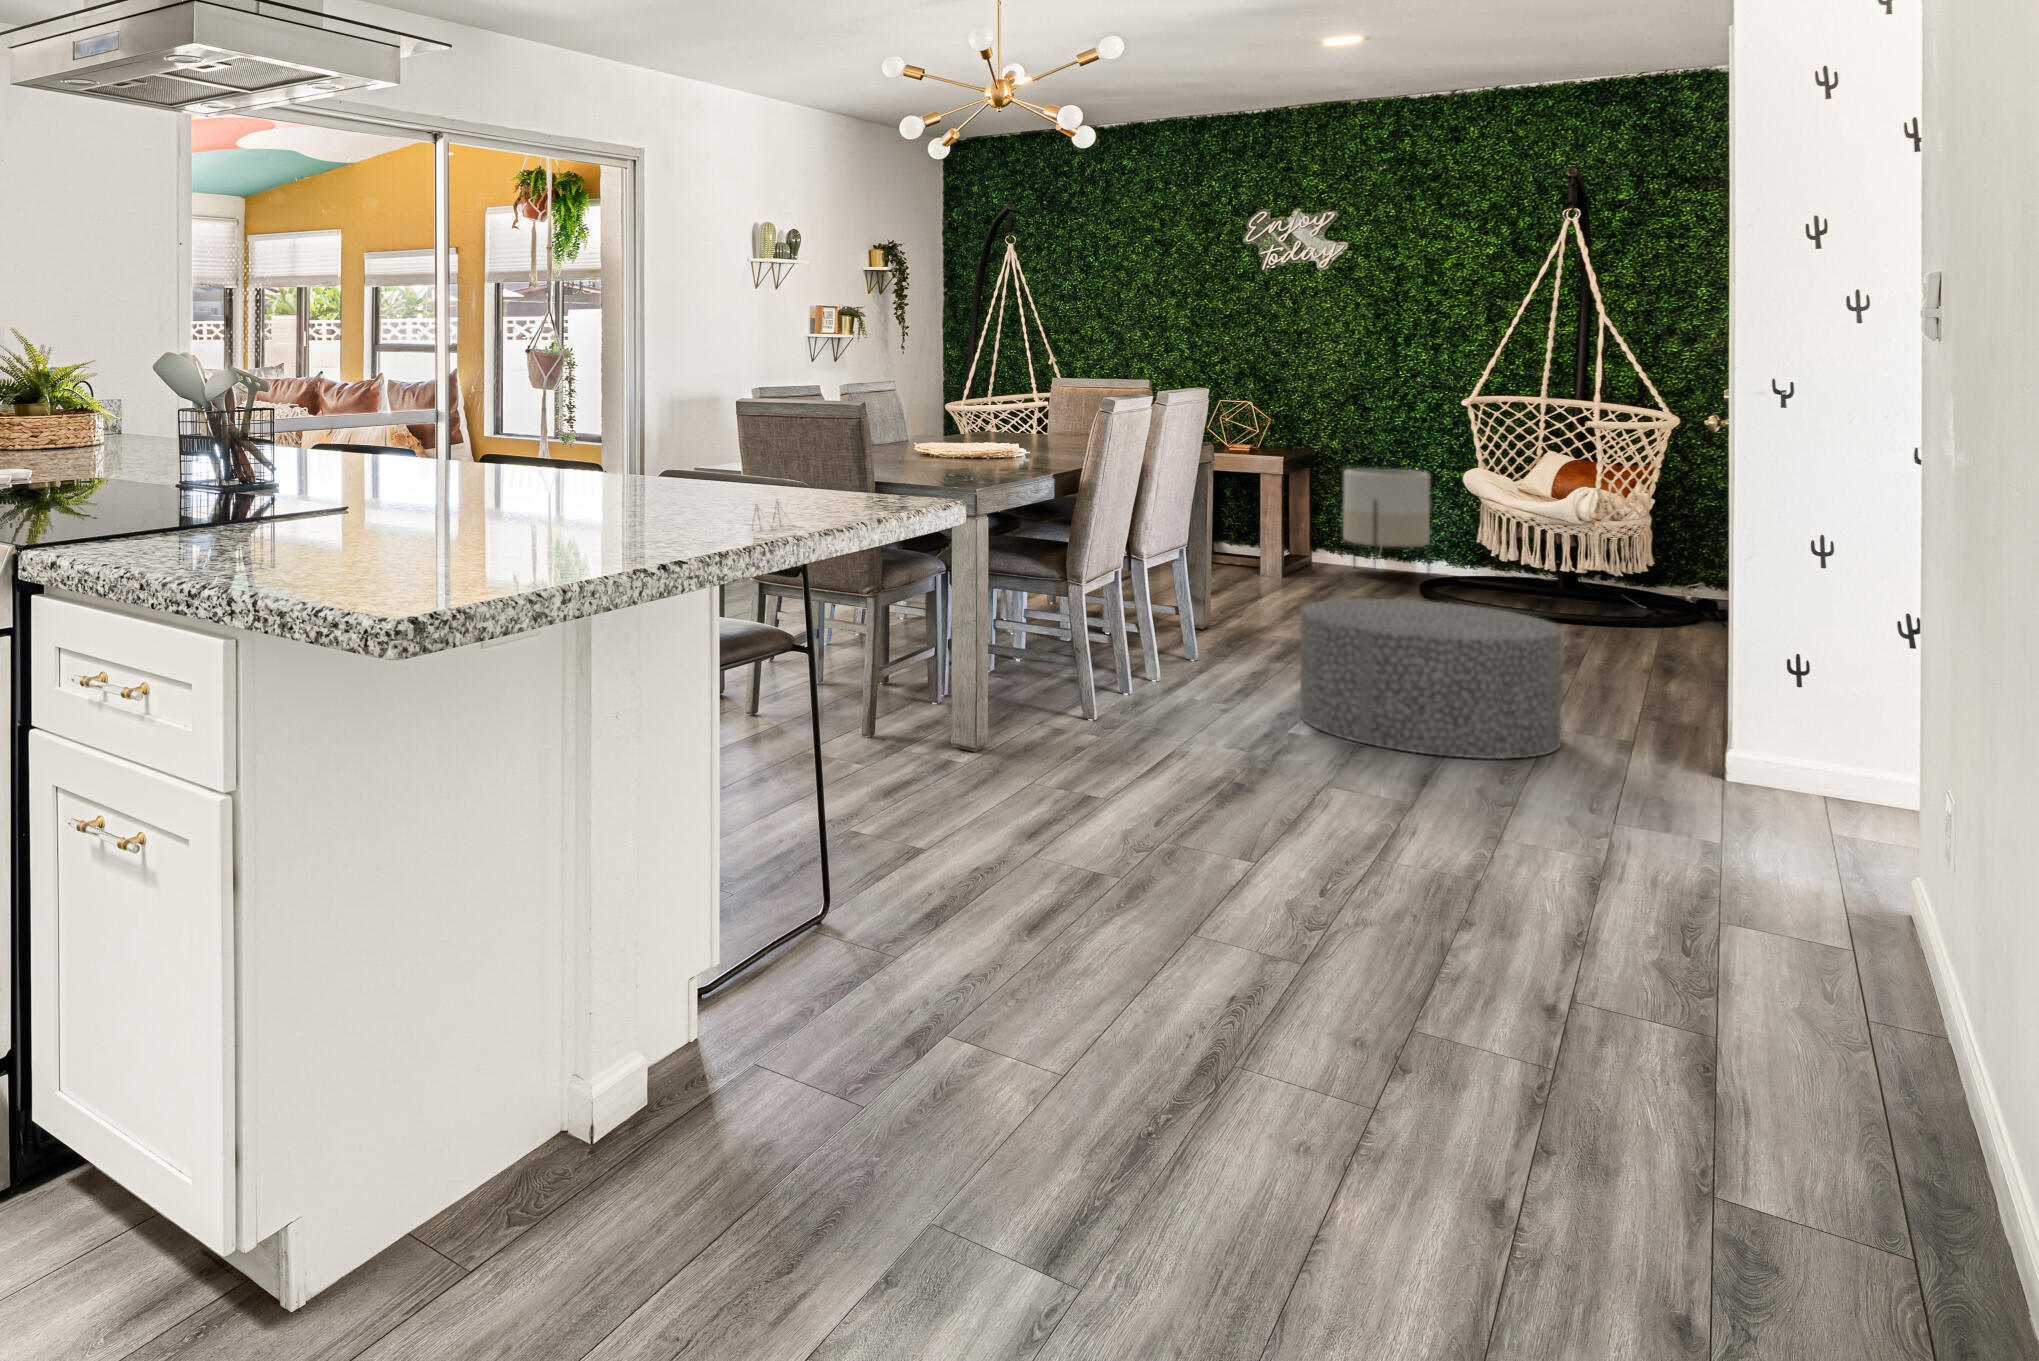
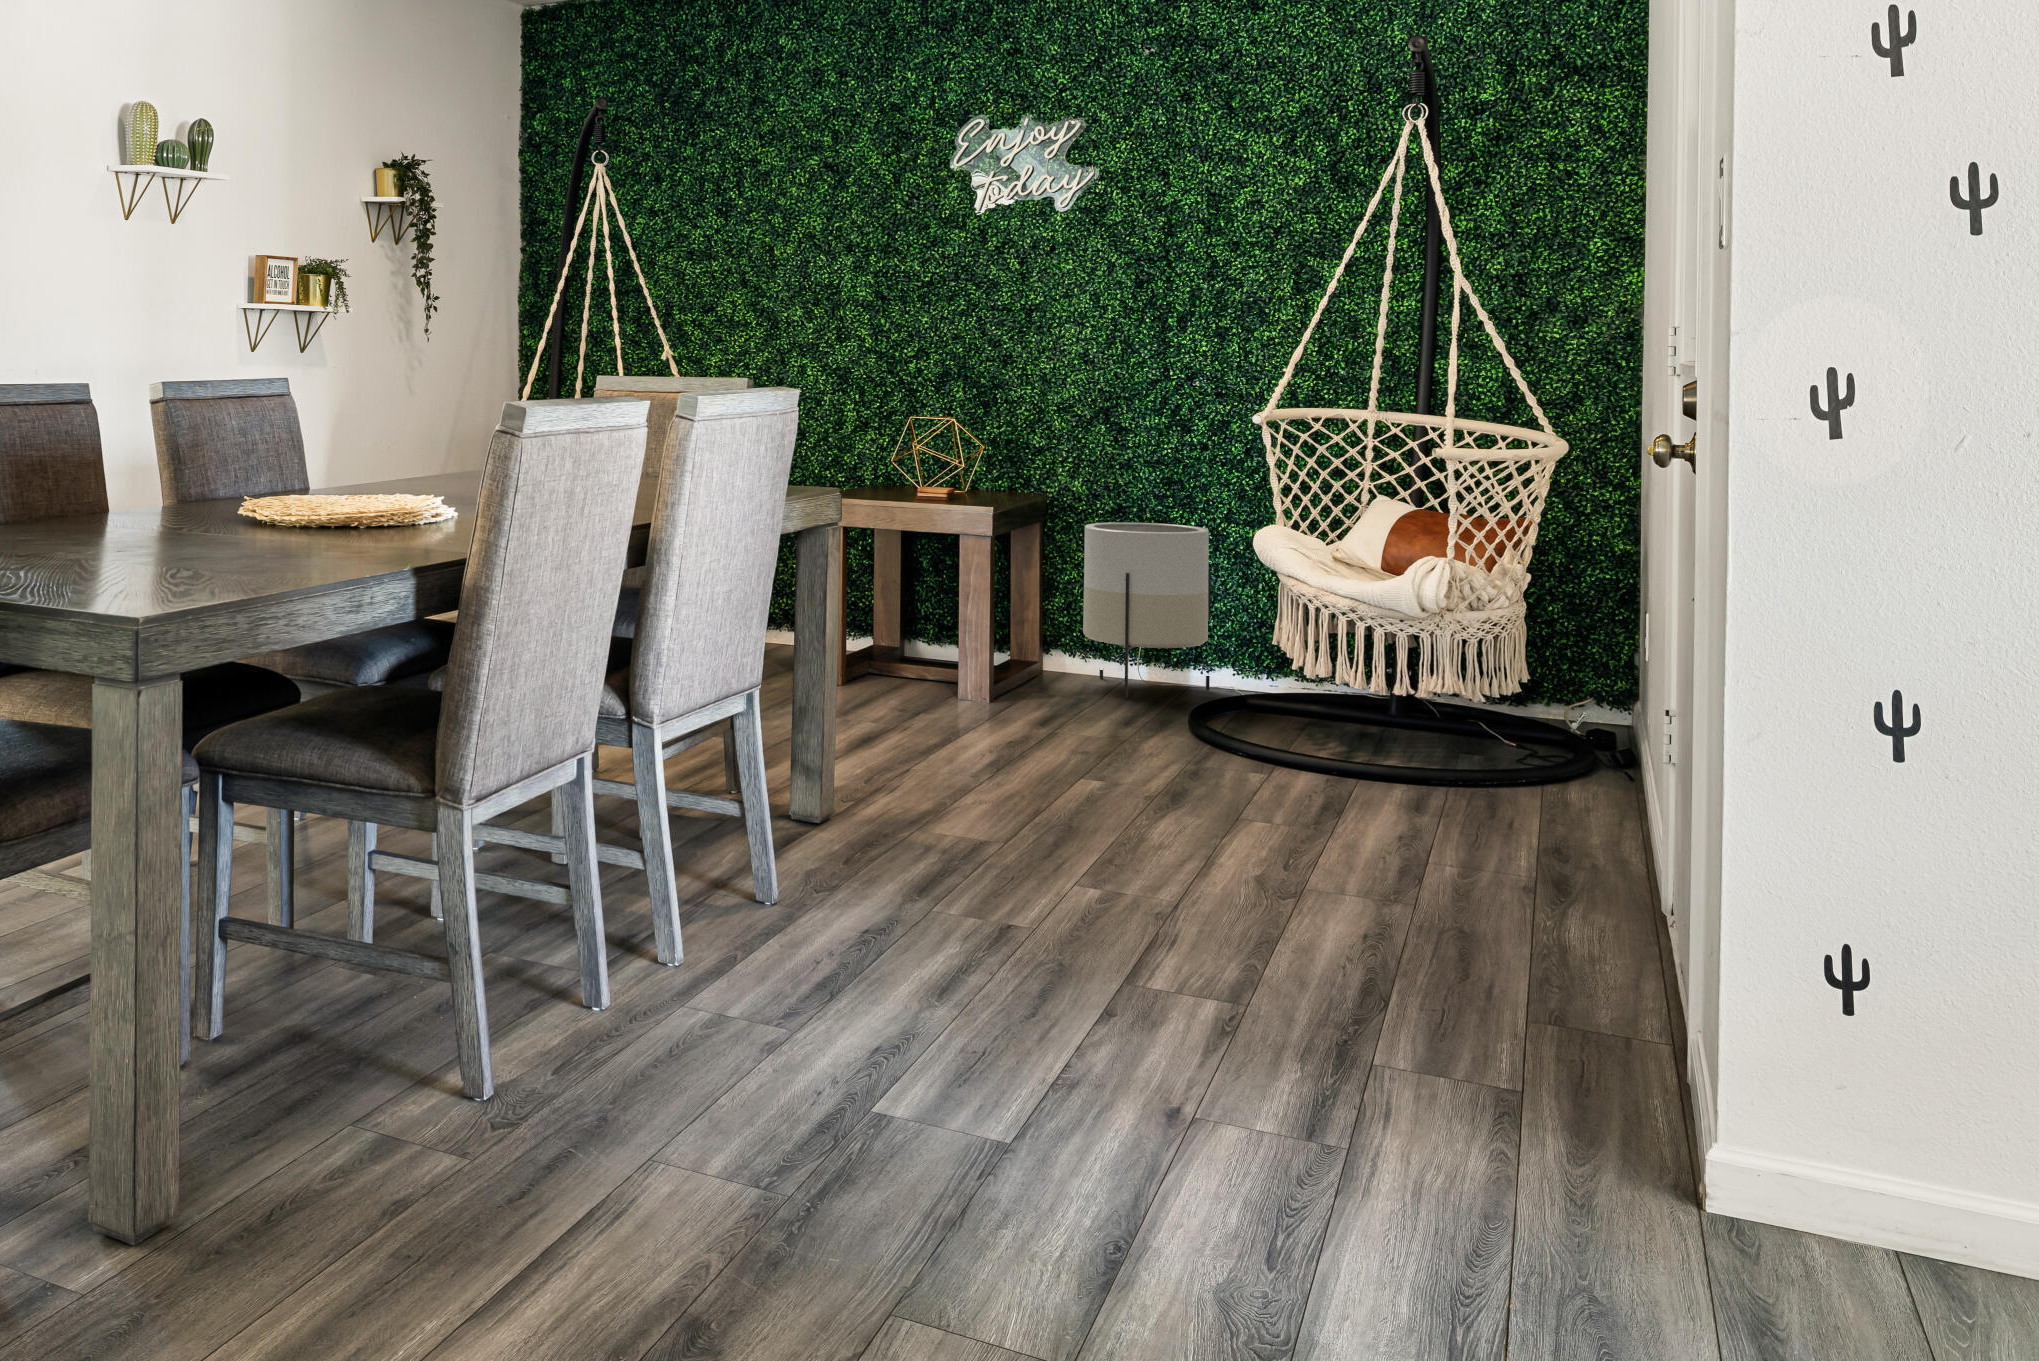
ottoman: present [1300,599,1562,759] -> none [887,790,1382,1177]

